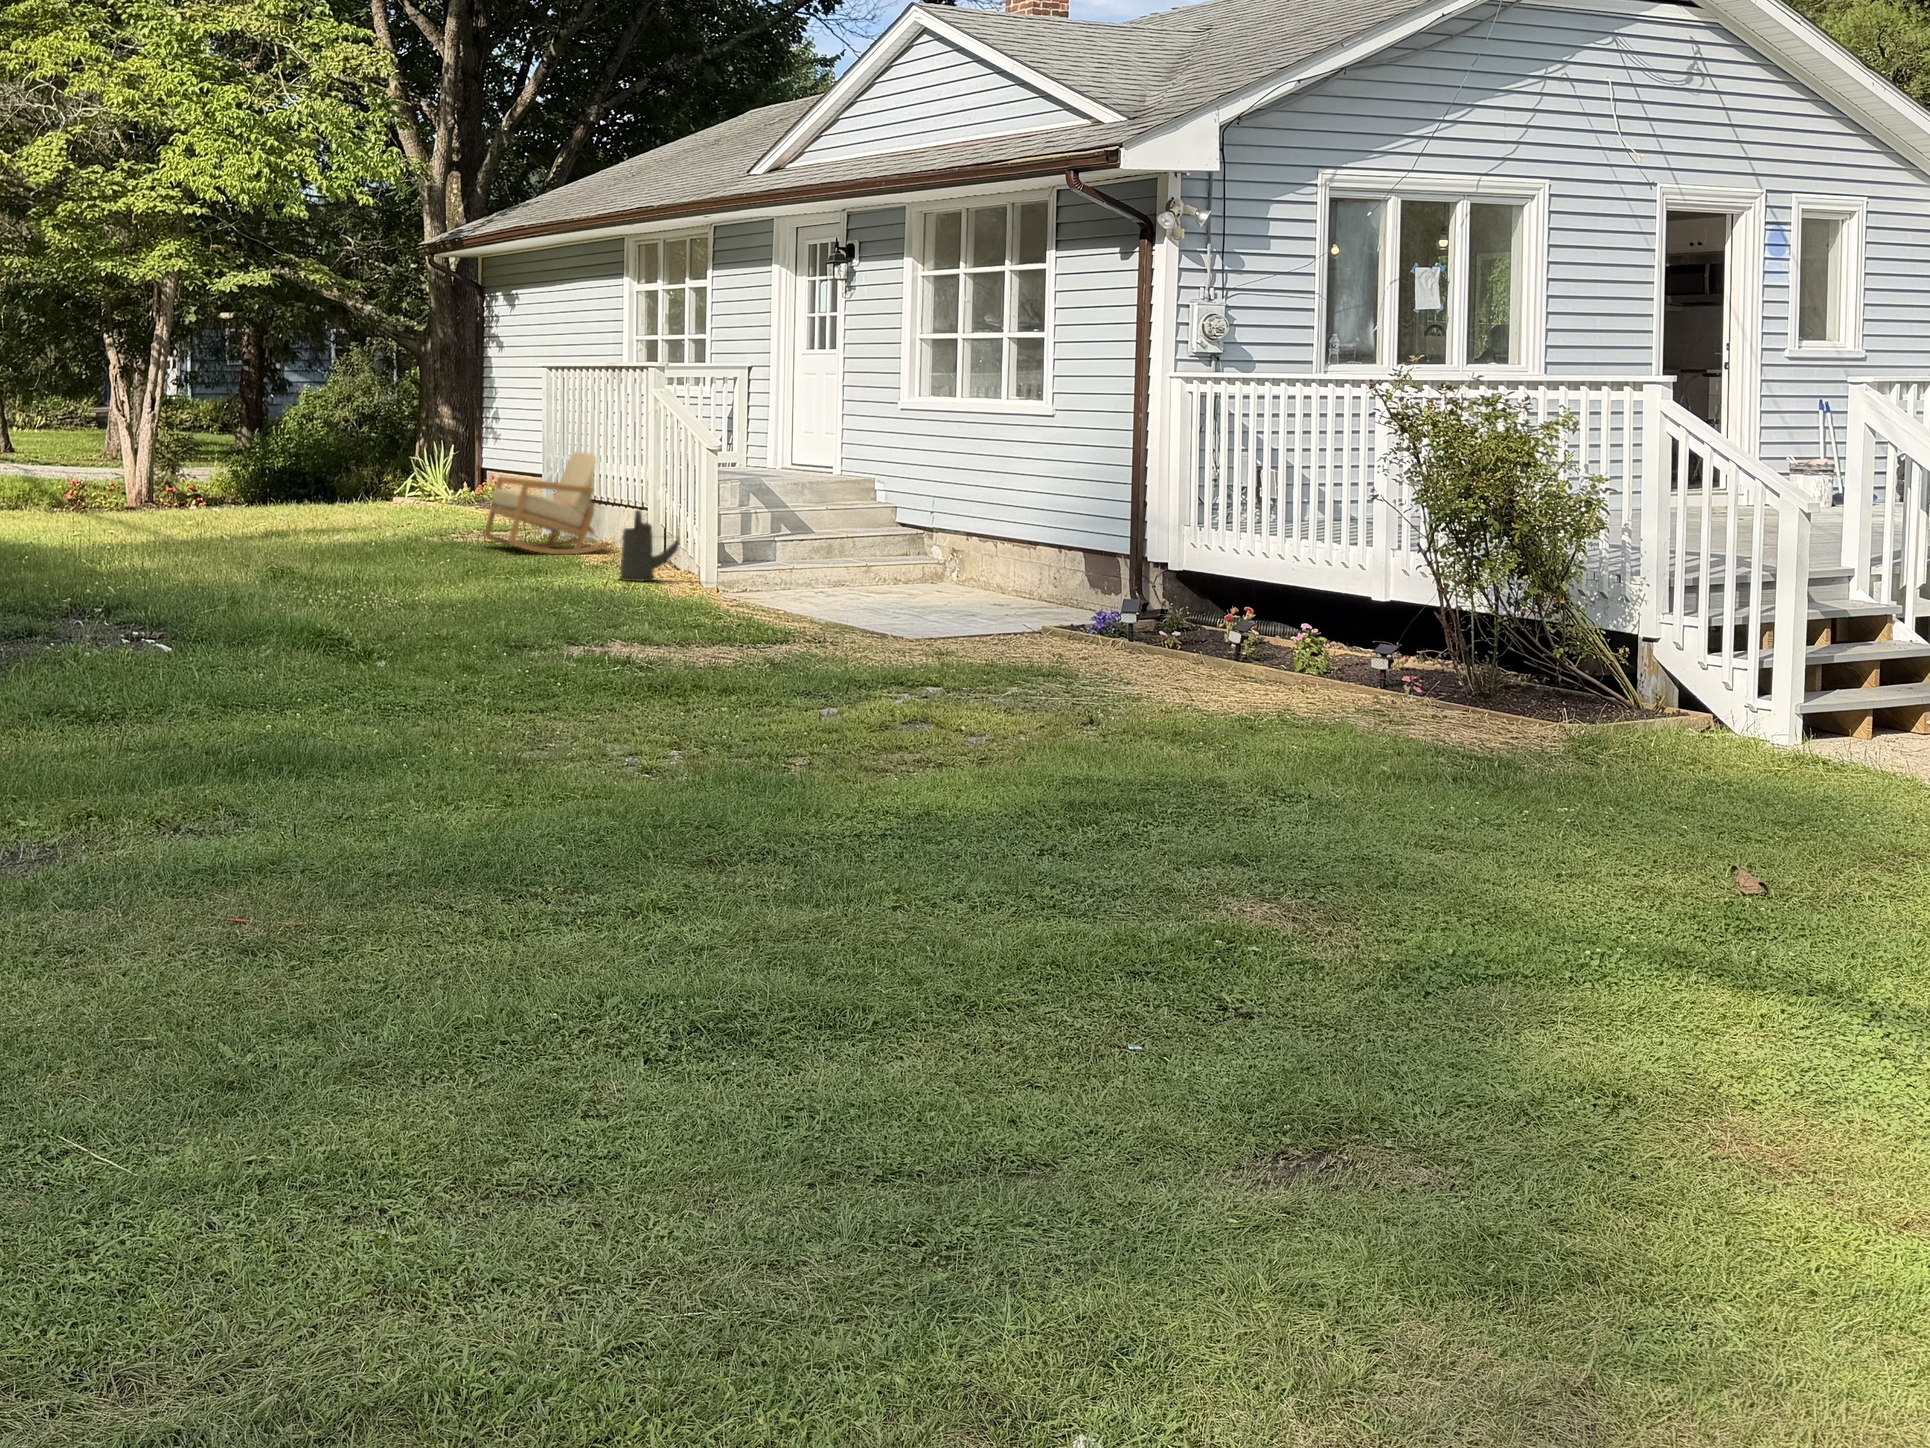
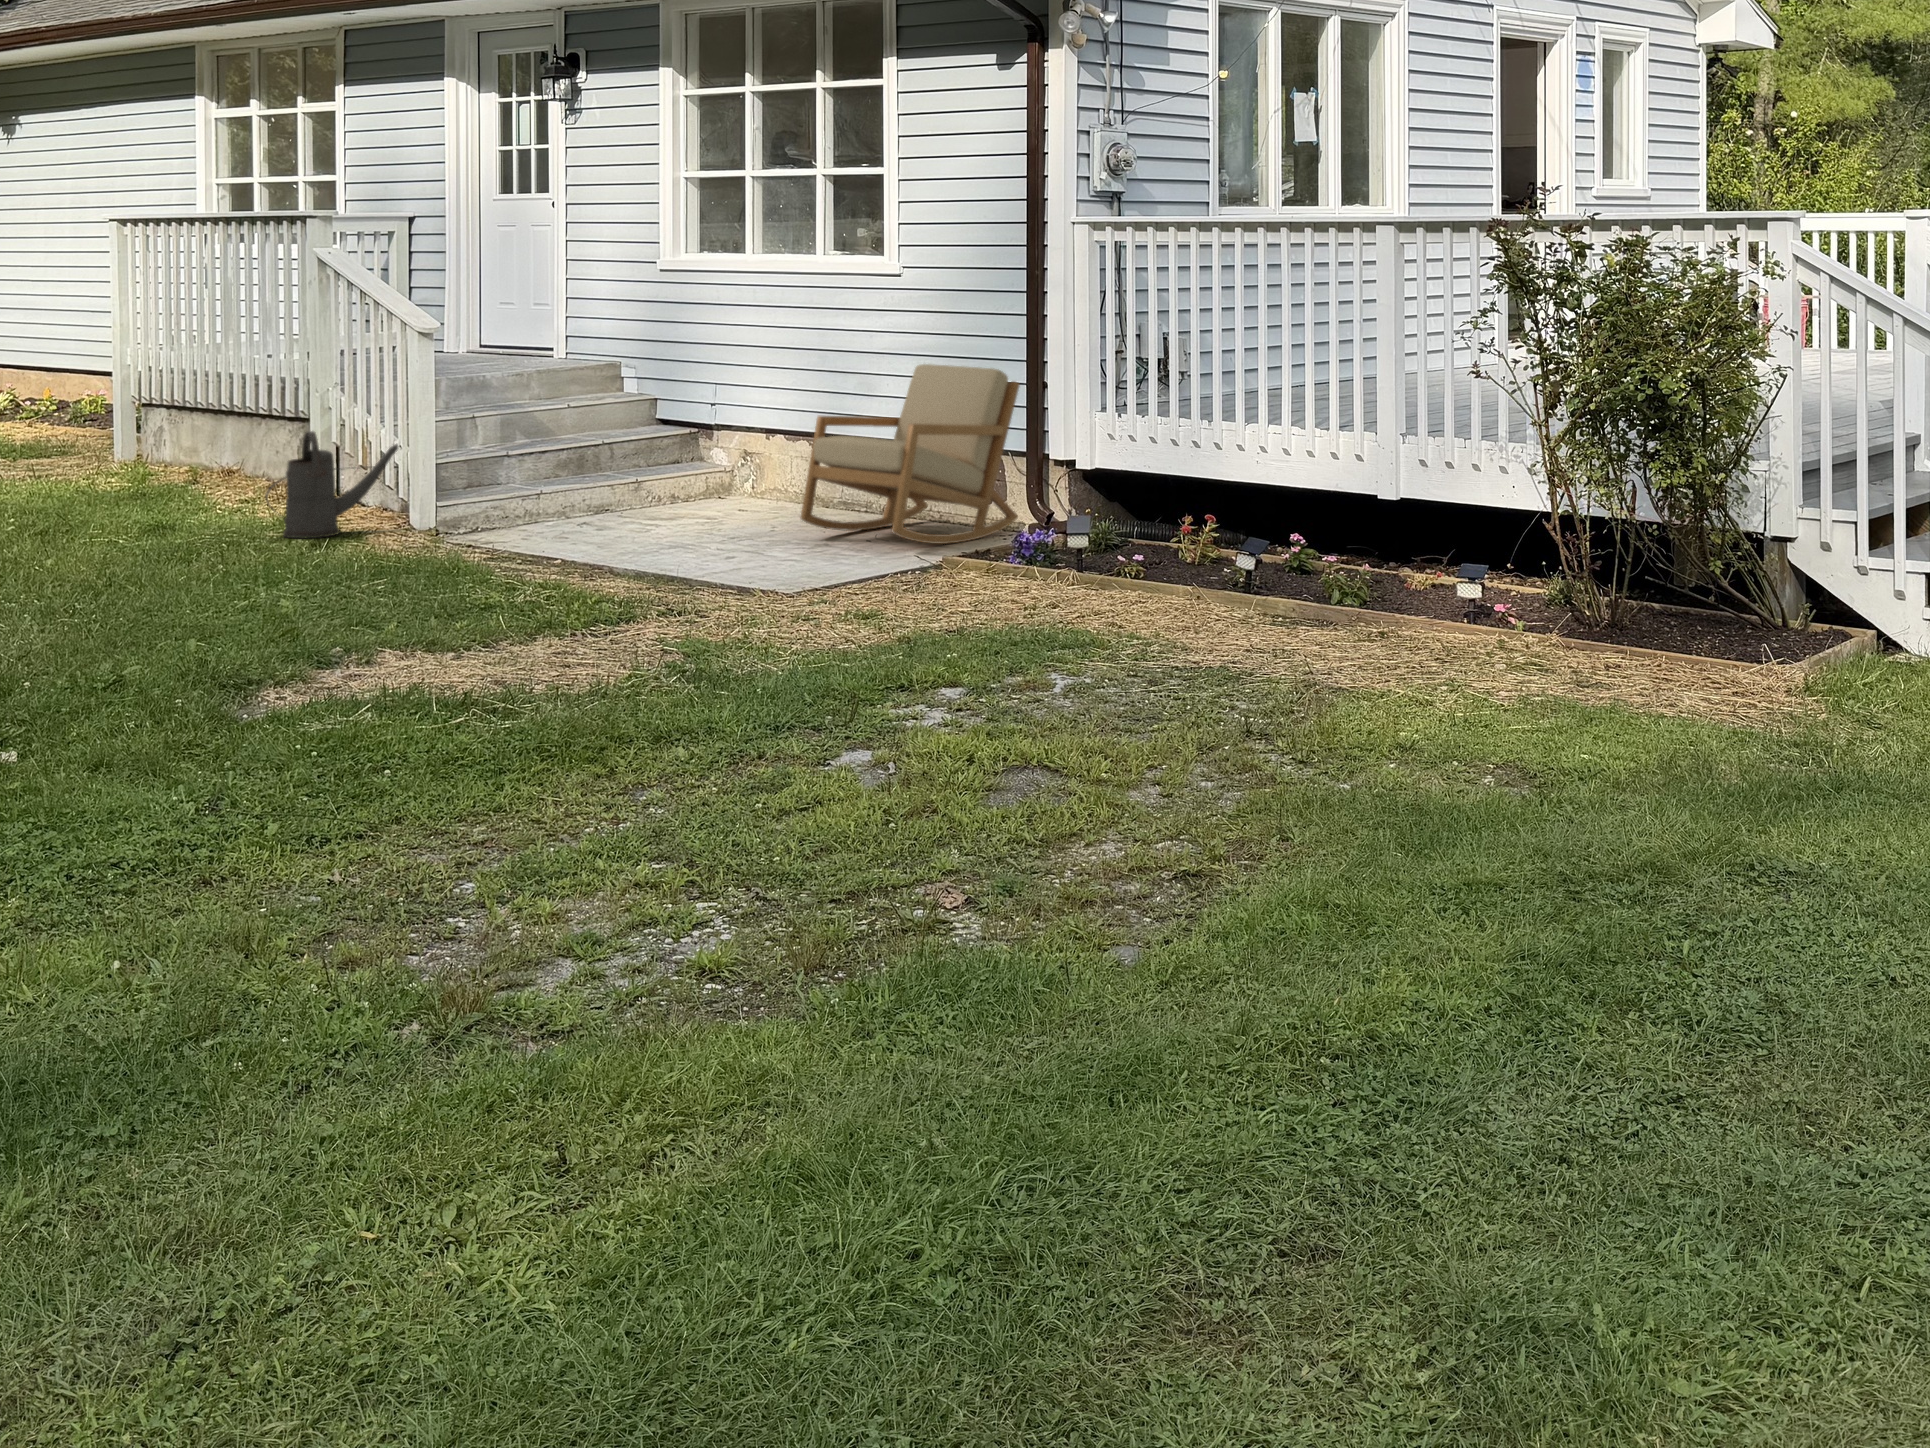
chair: present [484,452,607,554] -> present [801,364,1020,544]

